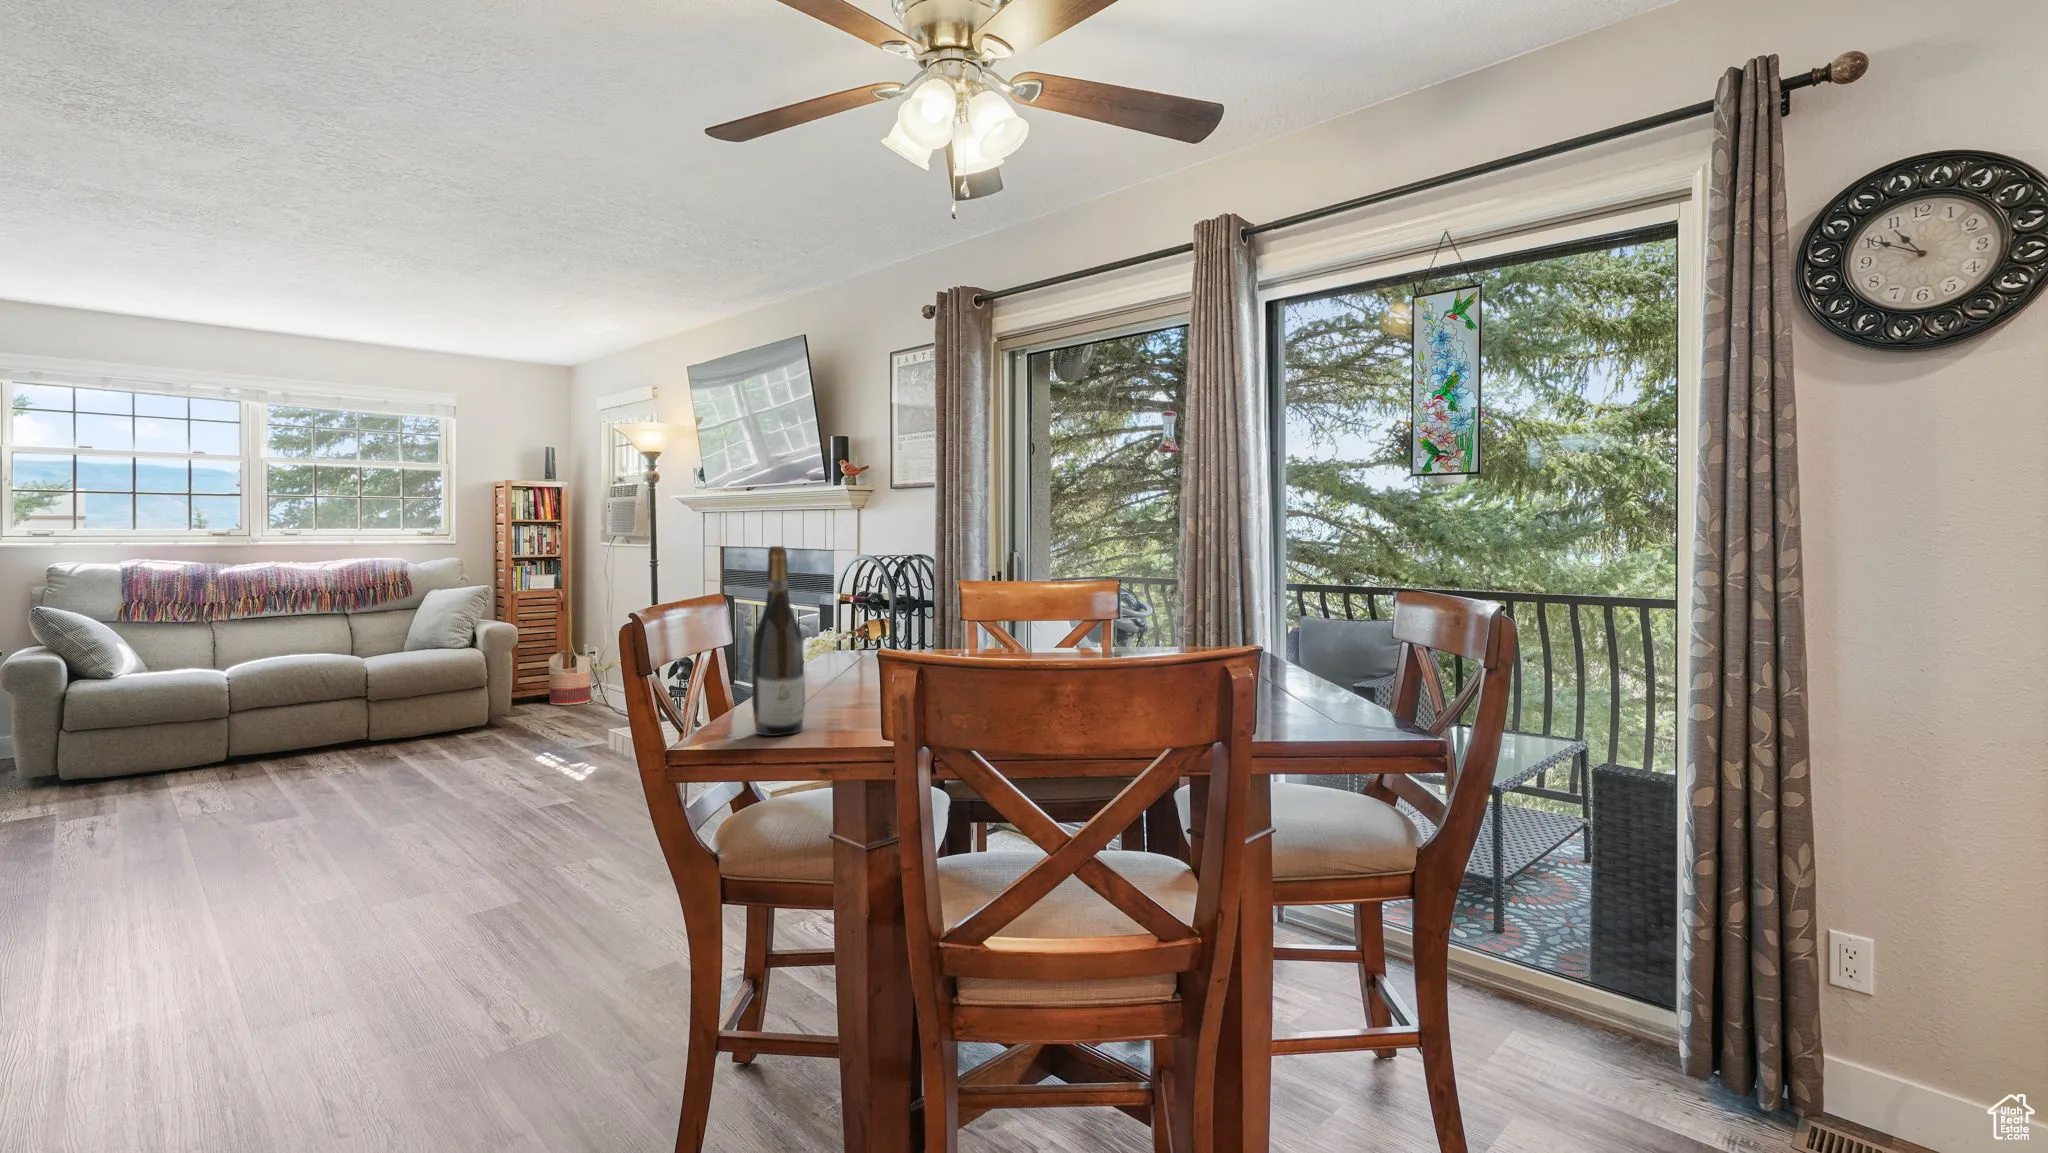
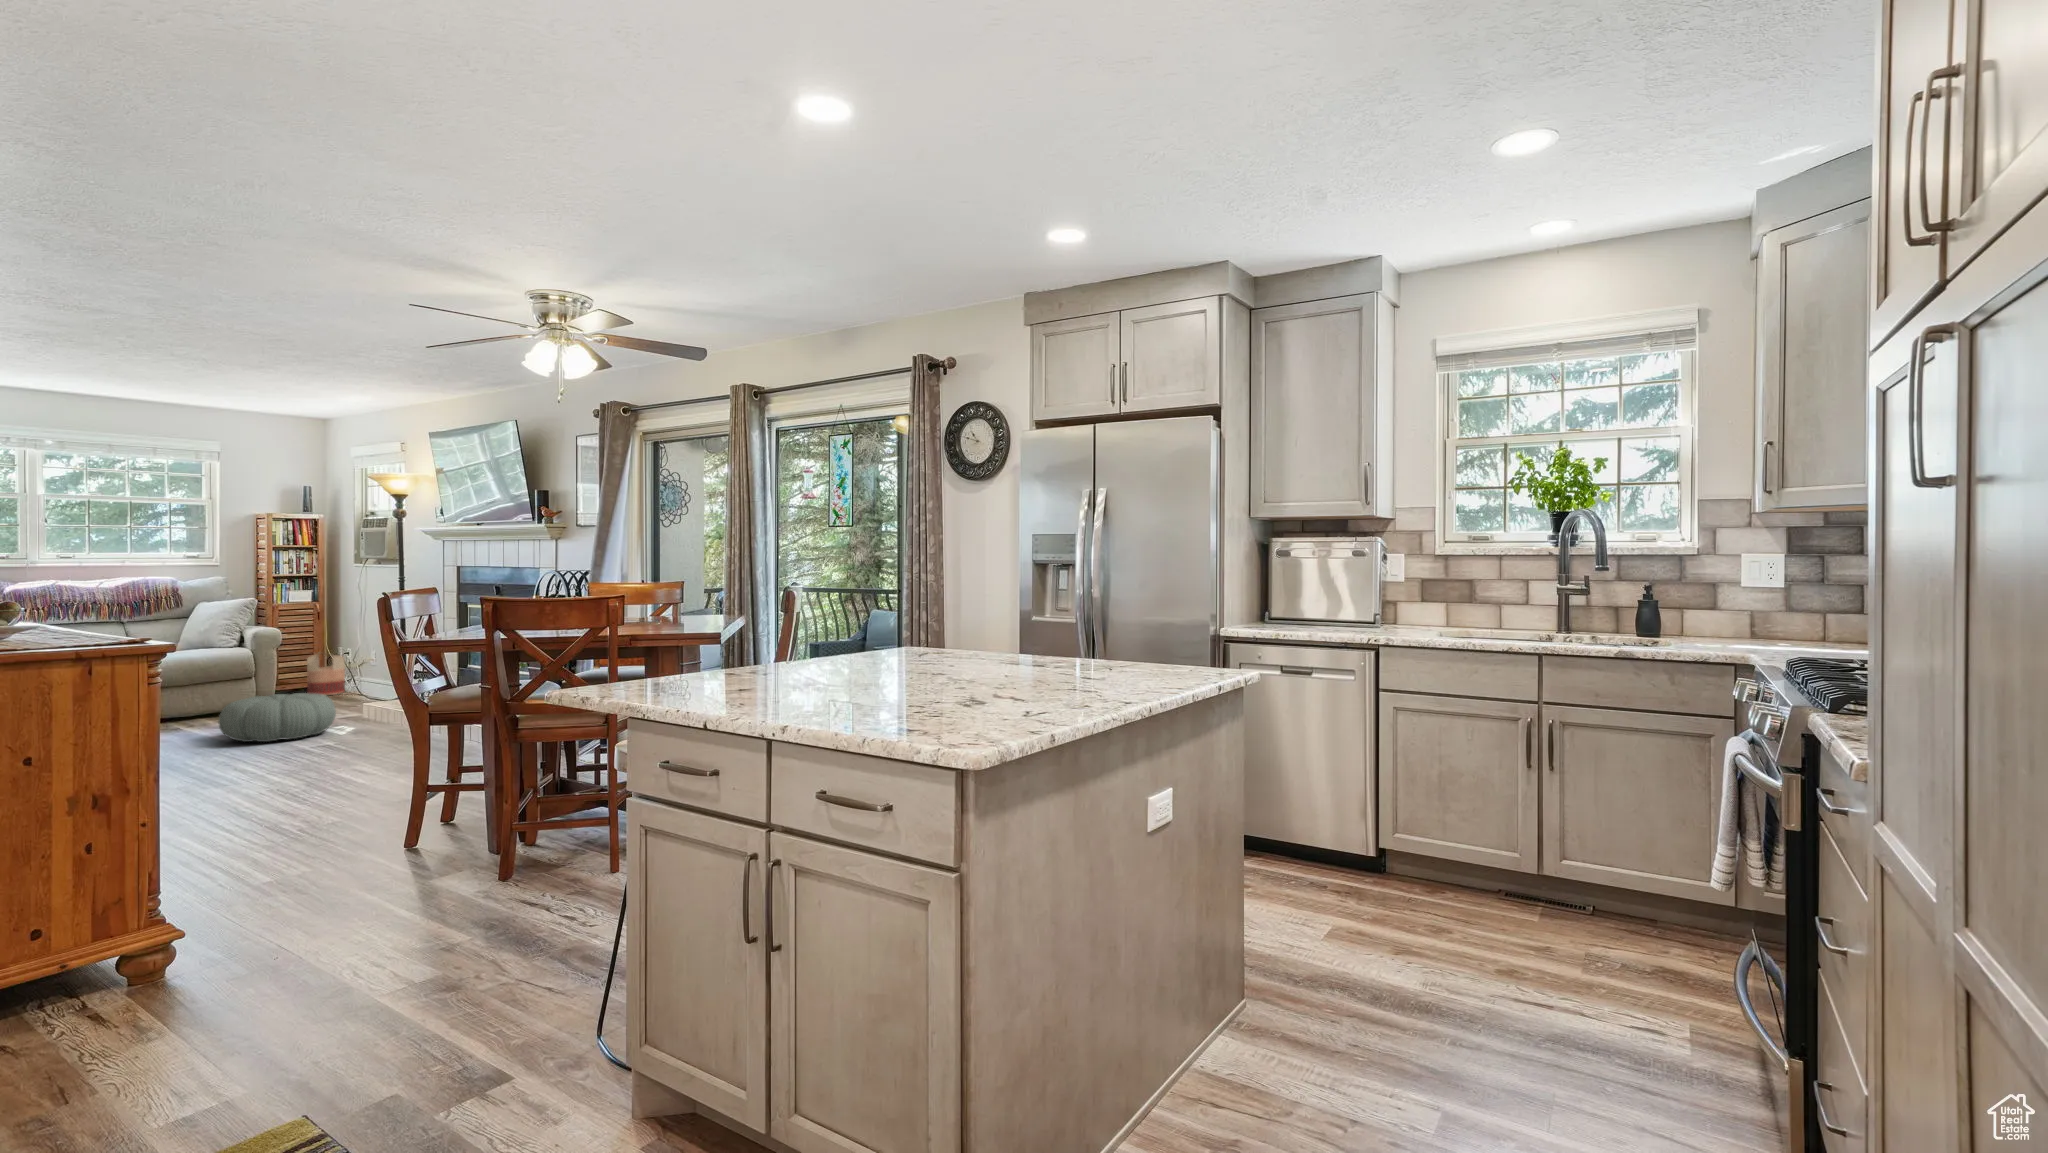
wine bottle: present [752,546,805,736] -> none [440,565,464,641]
pouf: none [429,719,574,791] -> present [218,693,336,742]

